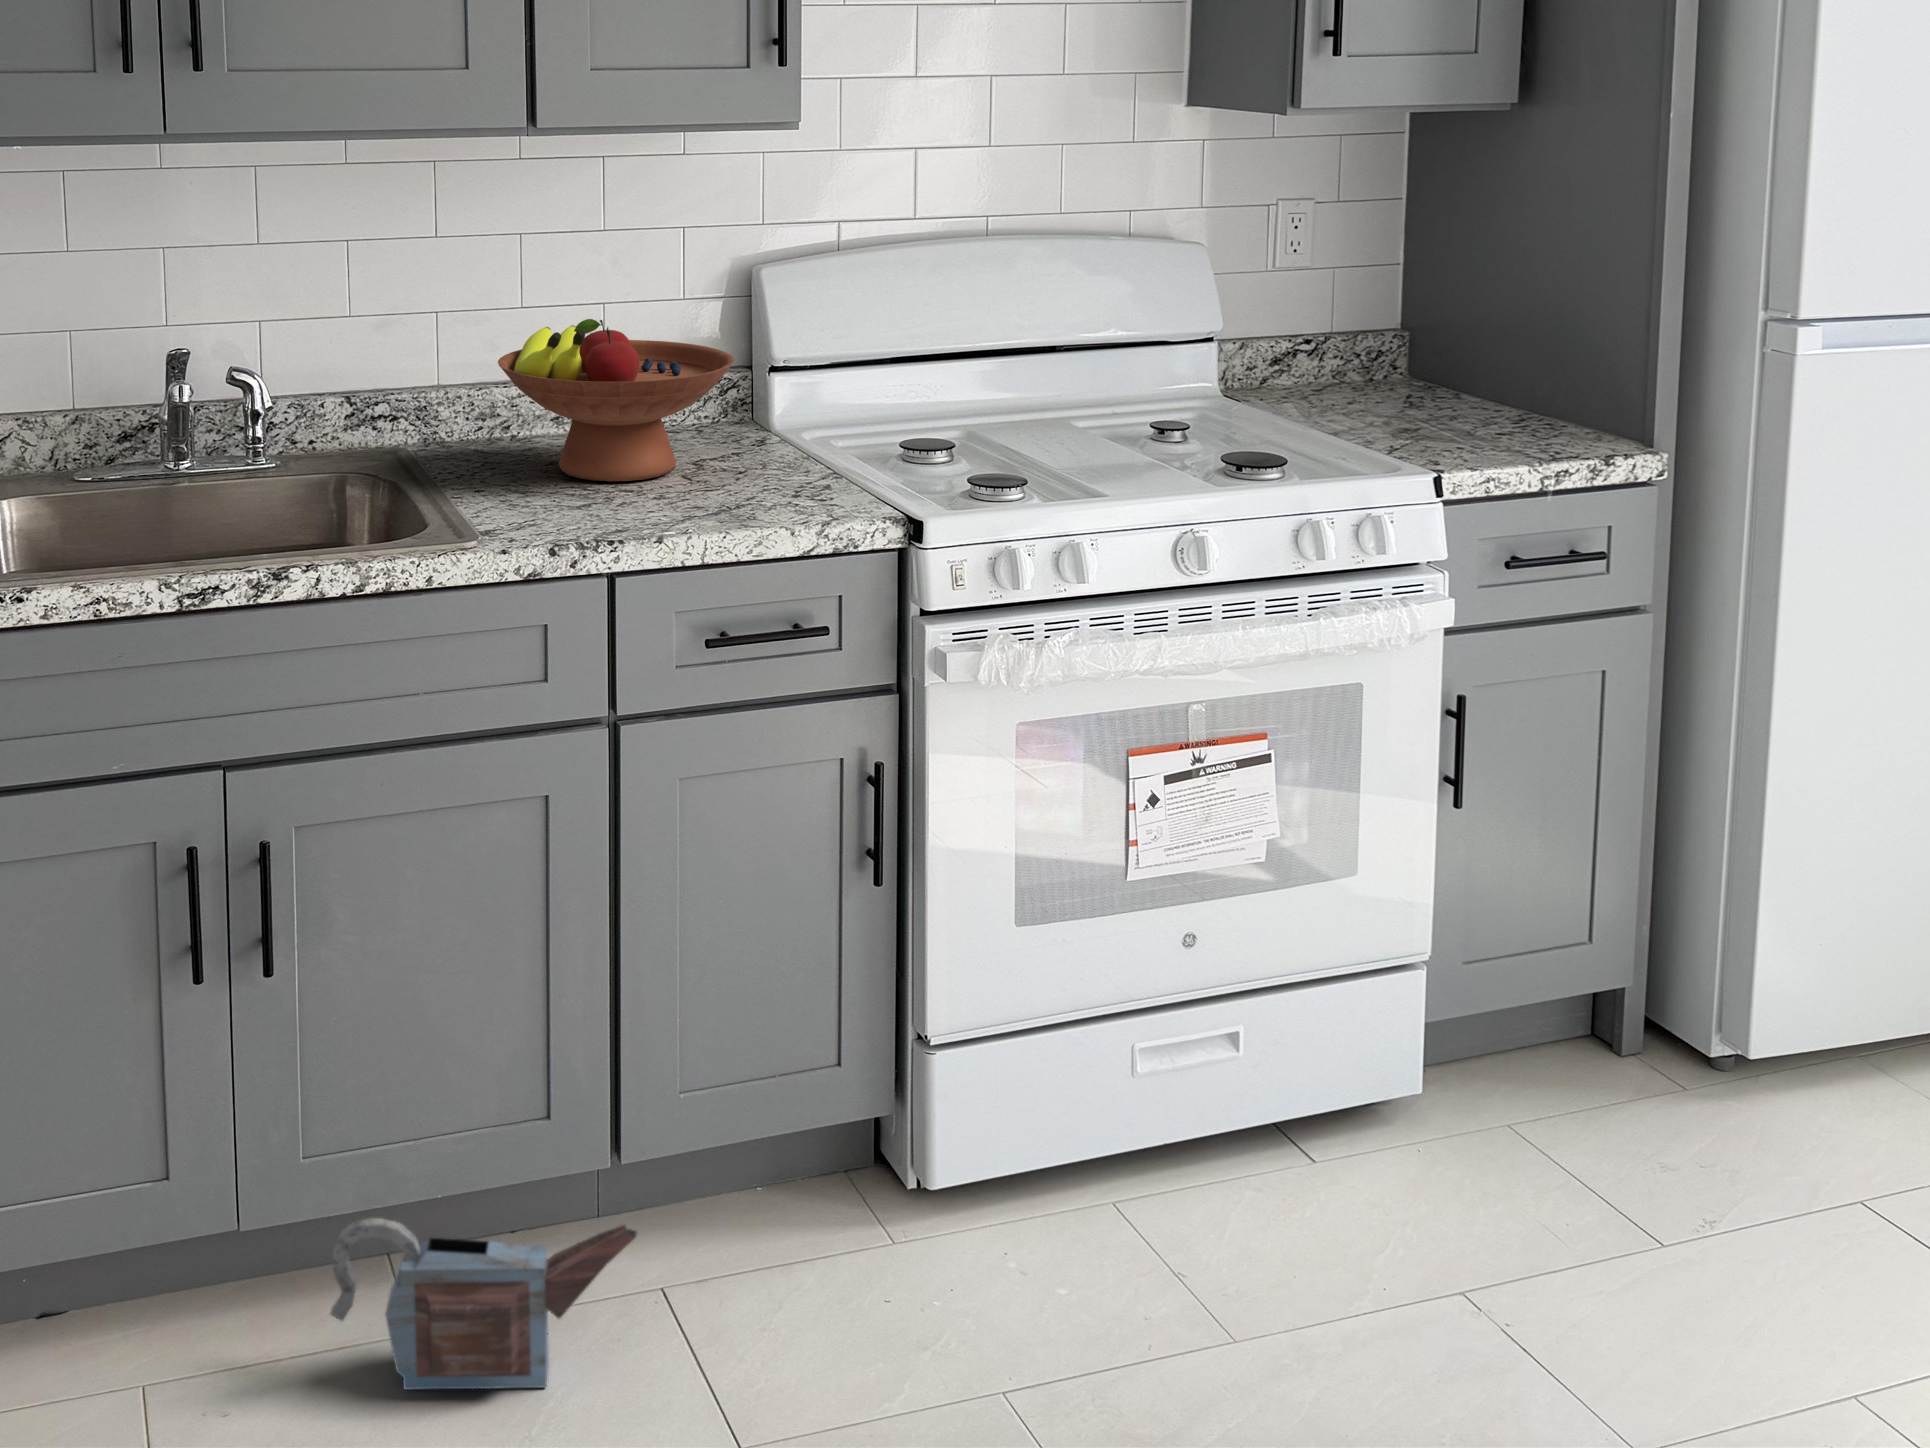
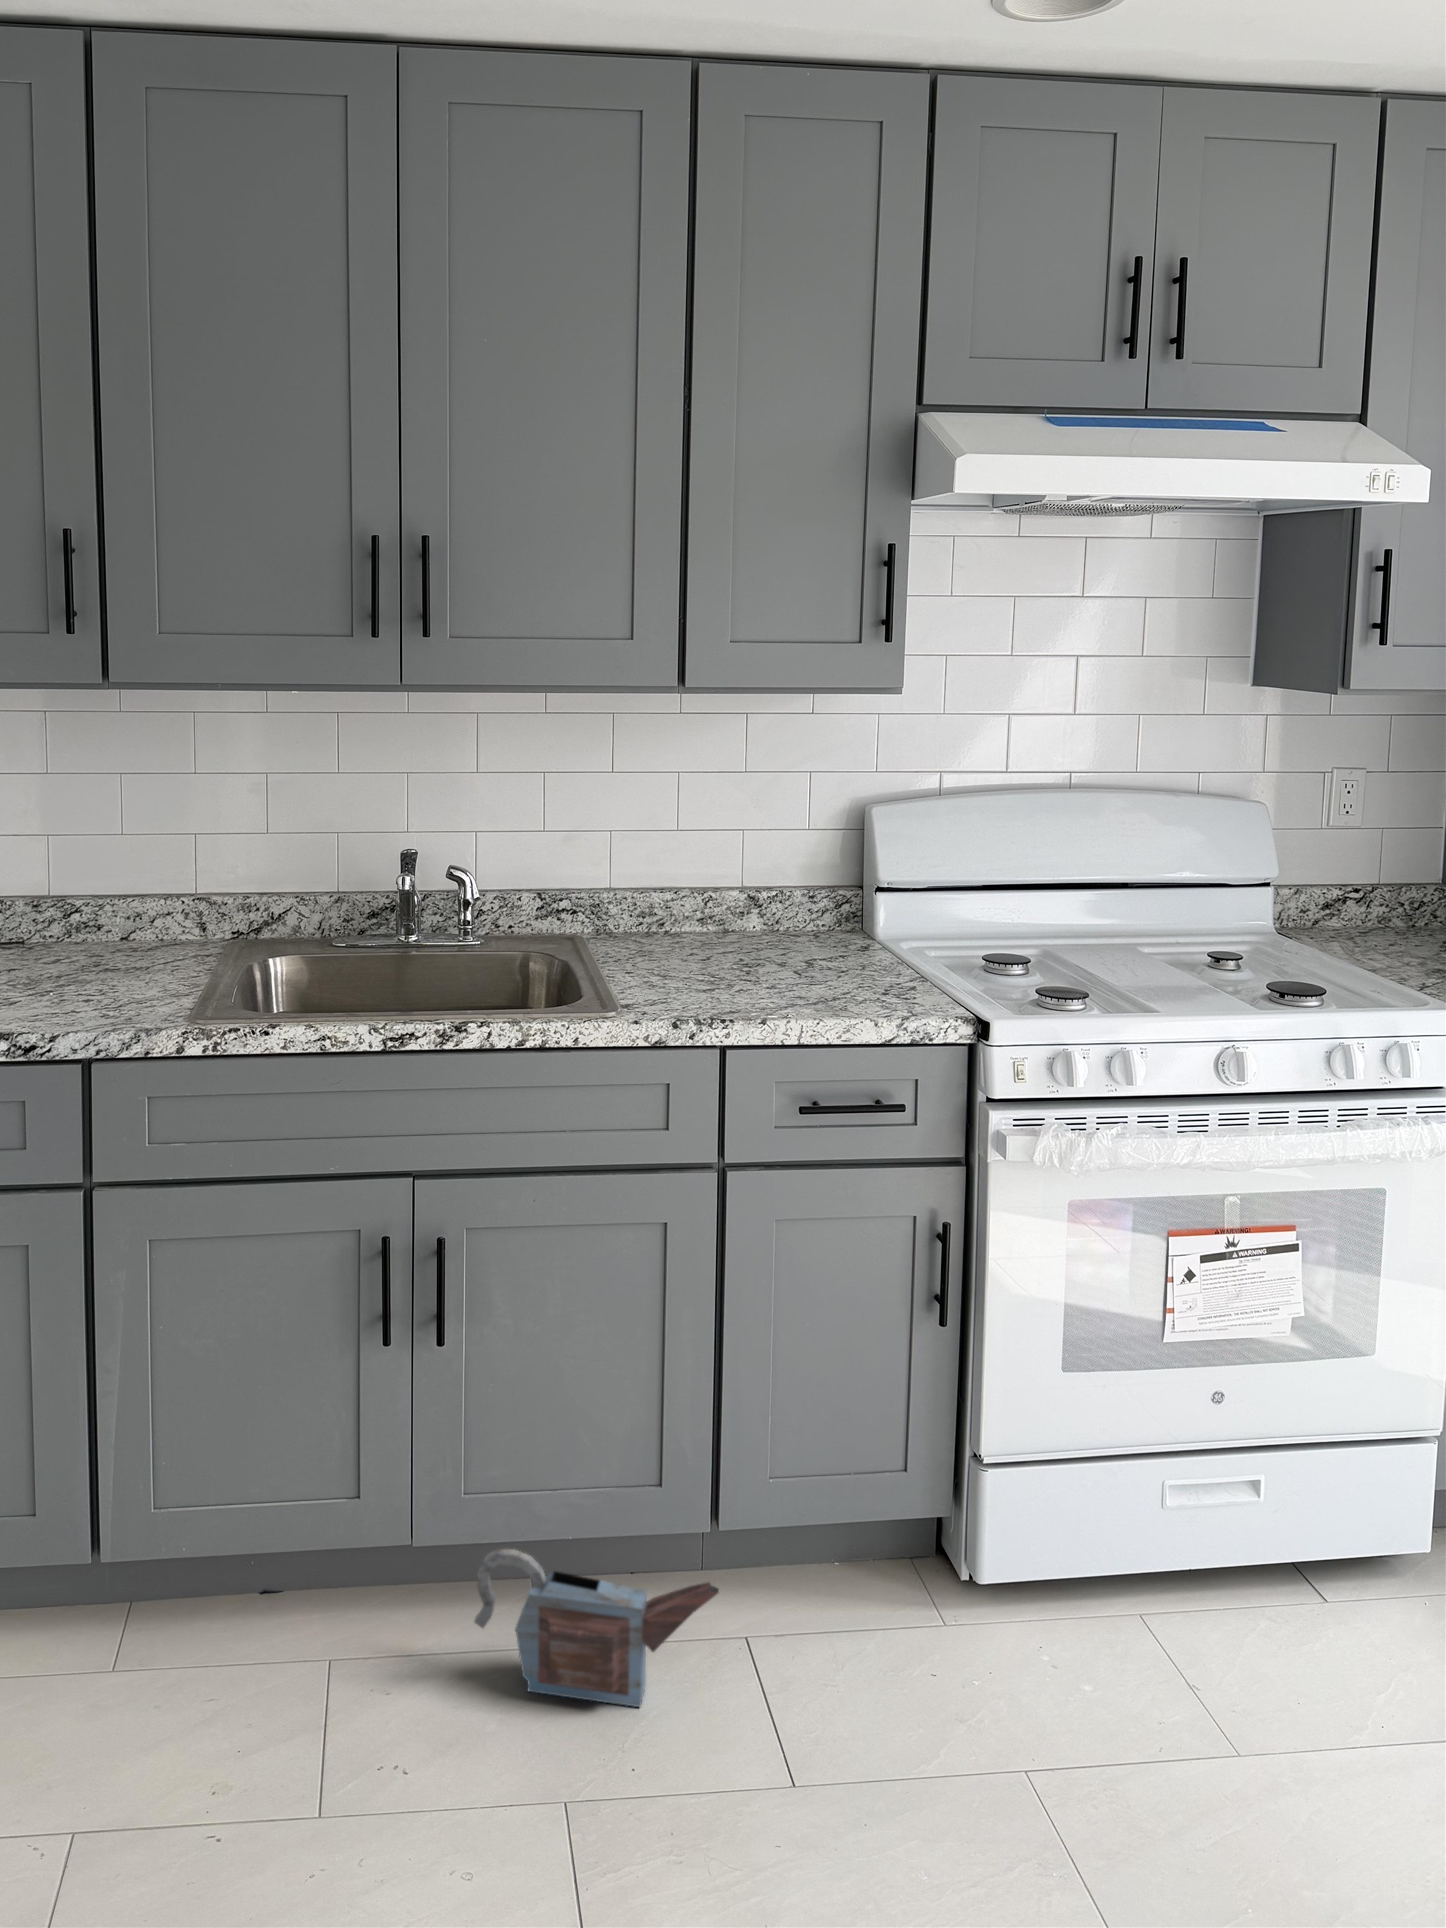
fruit bowl: present [498,319,735,481] -> none [653,841,844,973]

